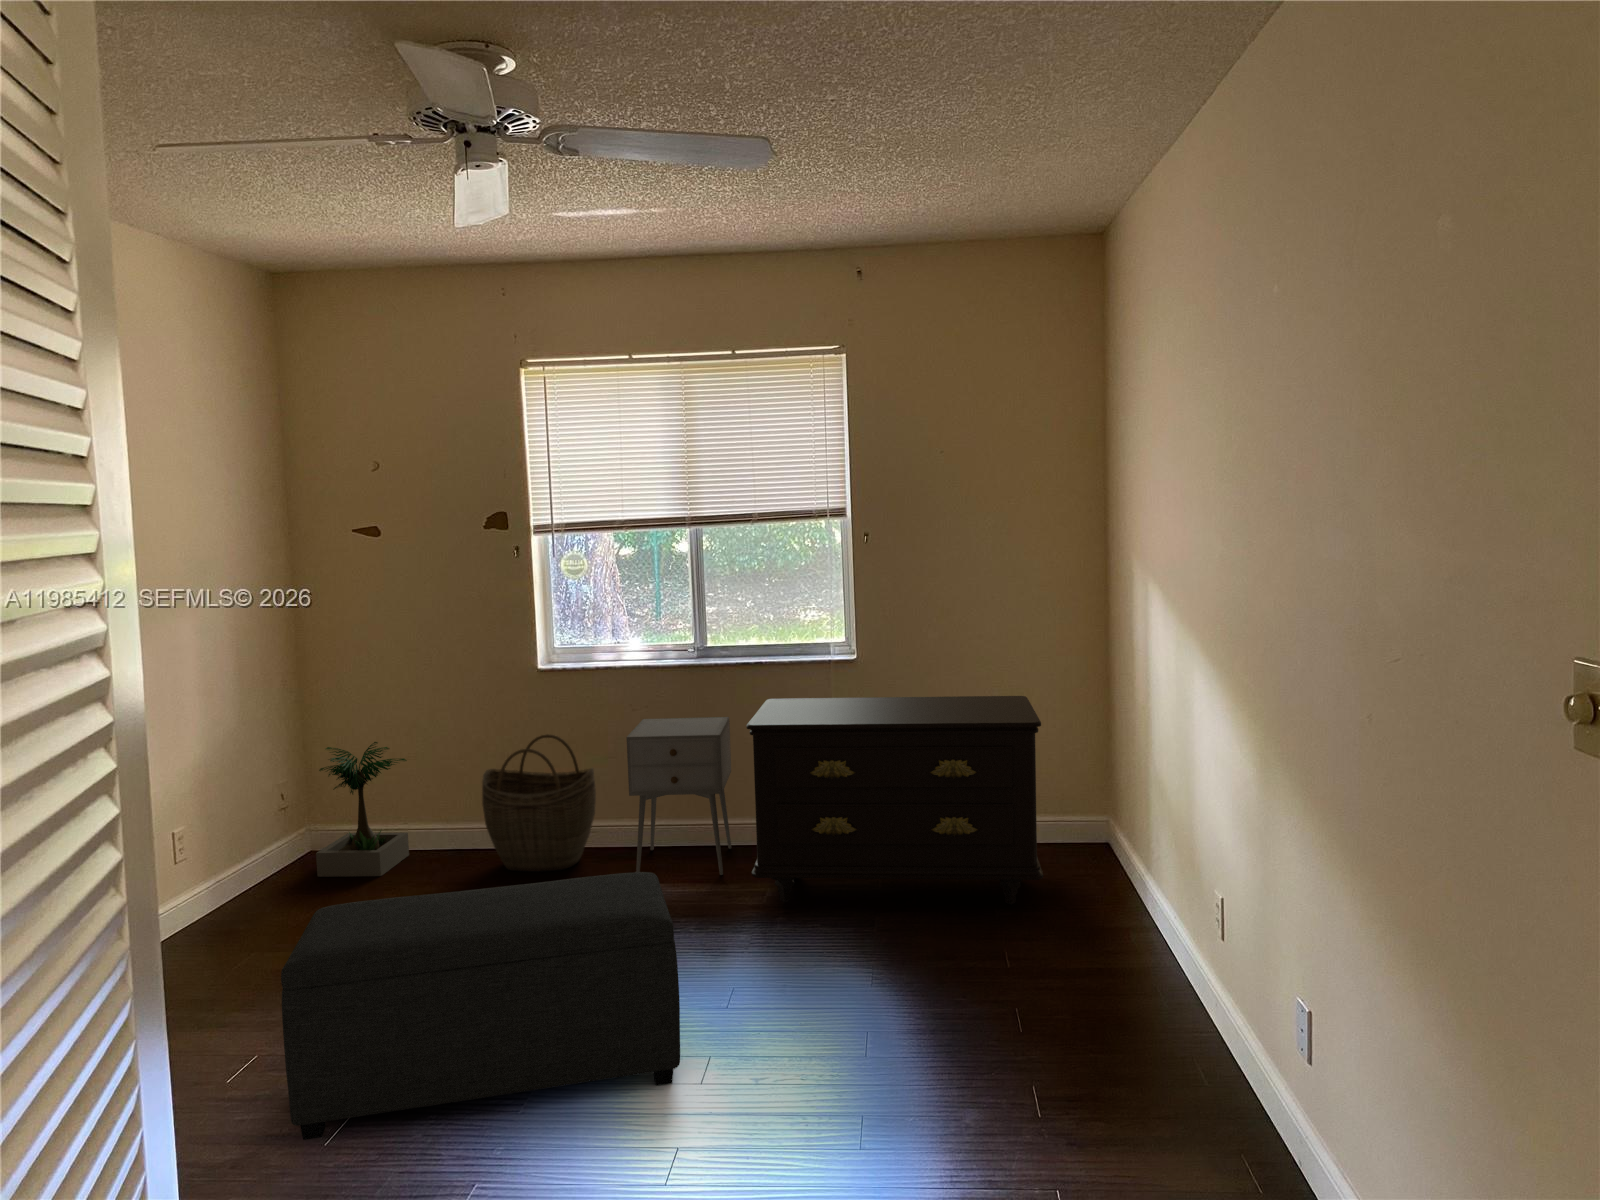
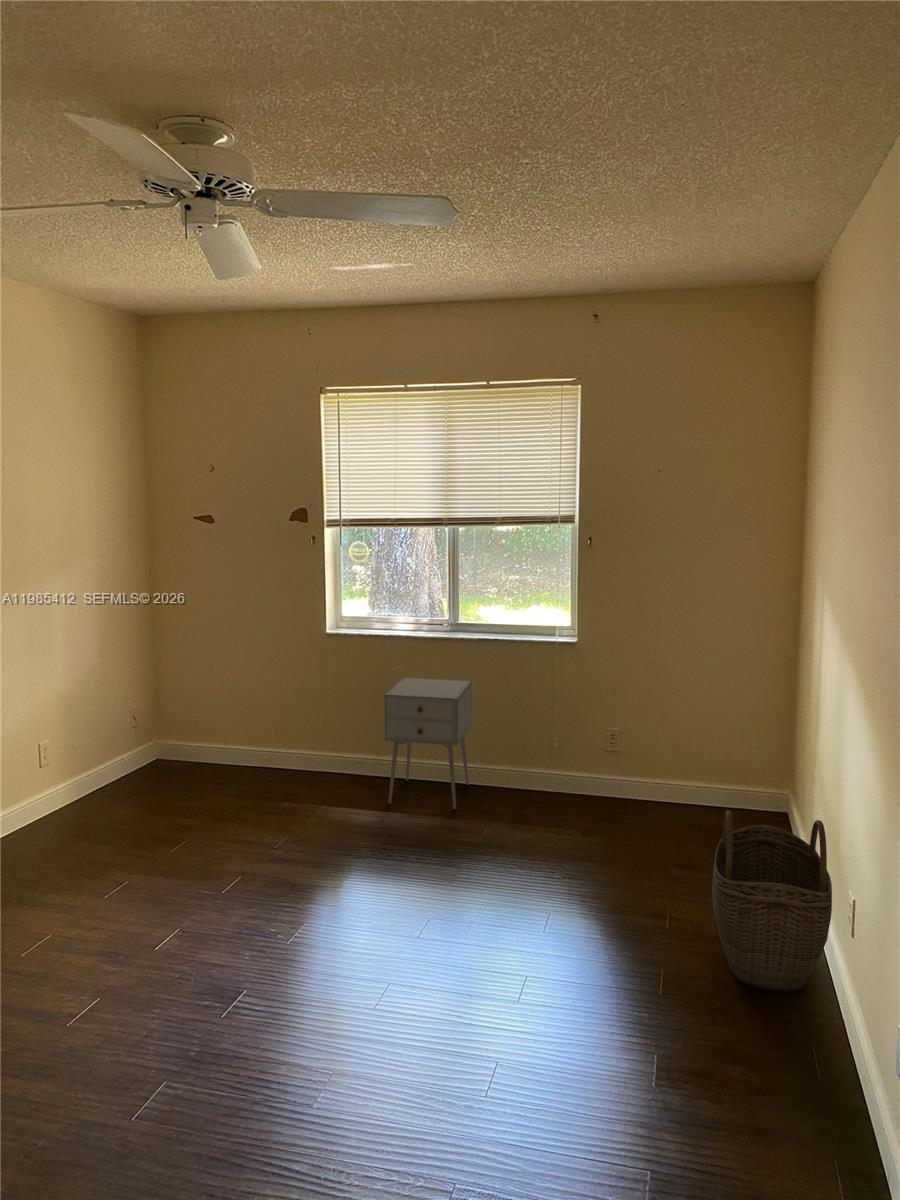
dresser: present [747,696,1043,905] -> none [471,672,721,865]
woven basket: present [482,734,596,872] -> present [712,811,832,992]
potted plant: present [316,742,409,877] -> none [154,678,232,783]
ottoman: present [281,872,680,1140] -> none [61,824,376,1015]

